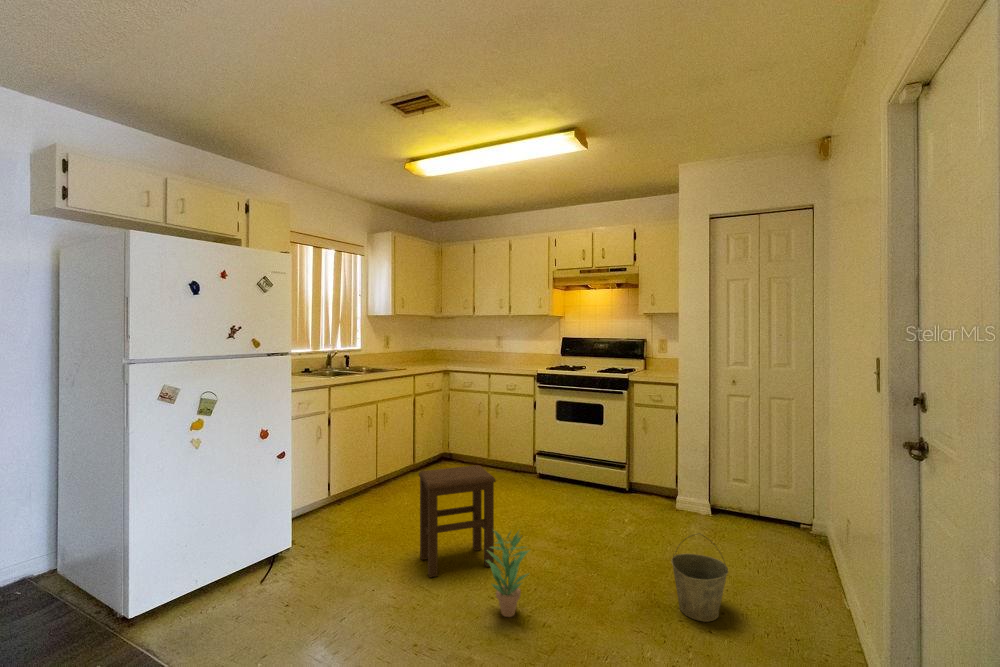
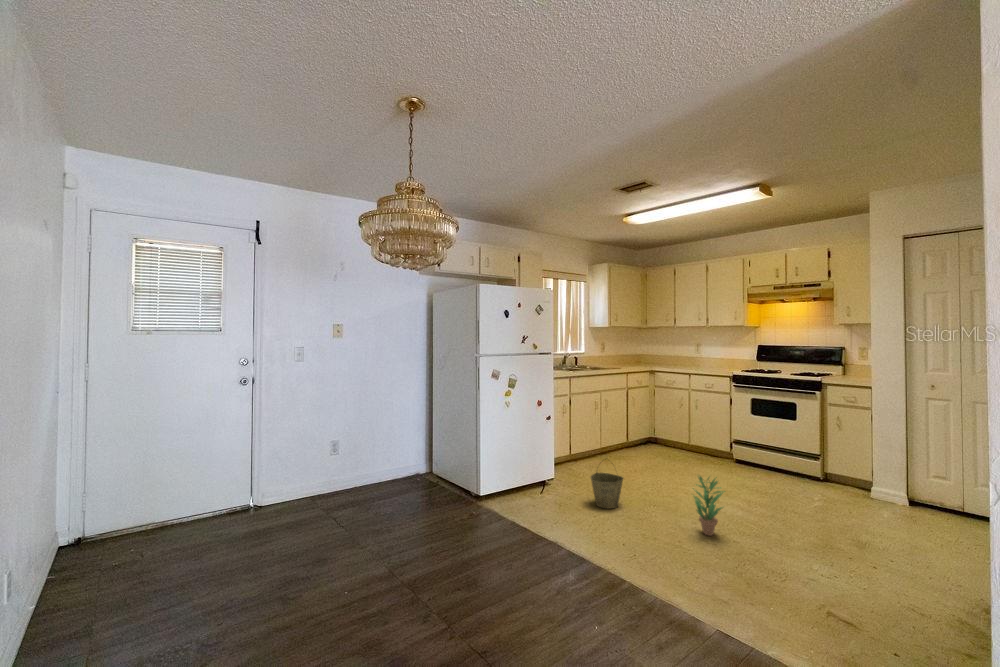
stool: present [419,465,496,577] -> none [639,437,698,509]
bucket: present [671,534,728,622] -> present [591,472,623,509]

